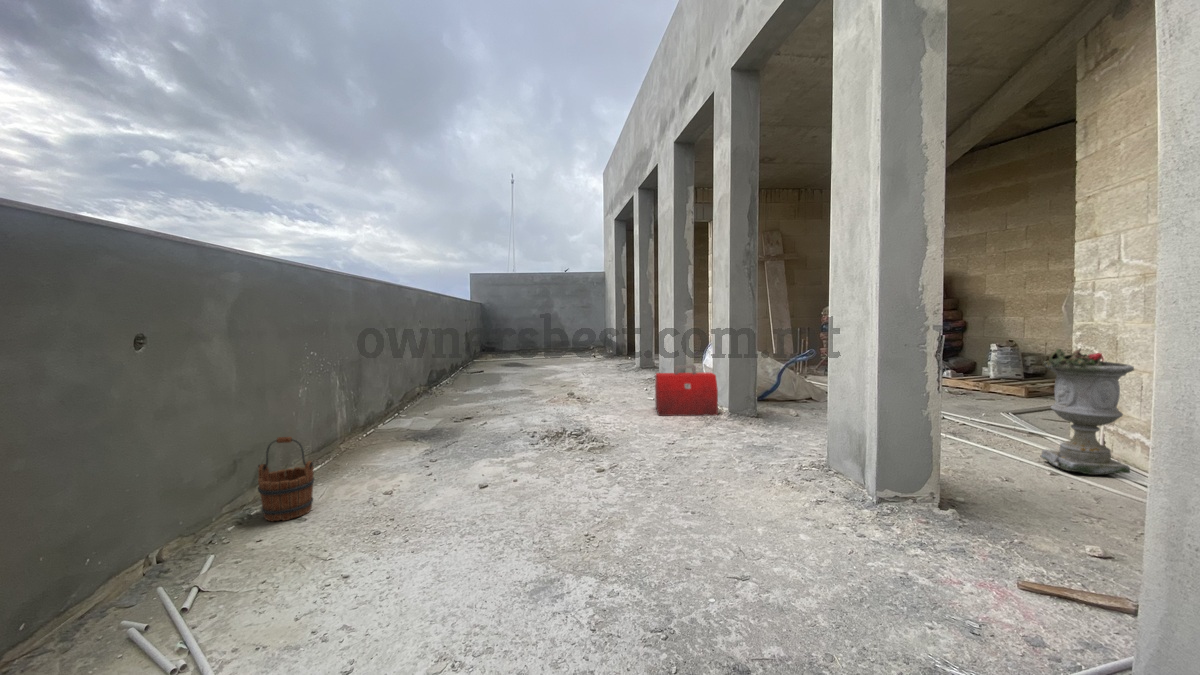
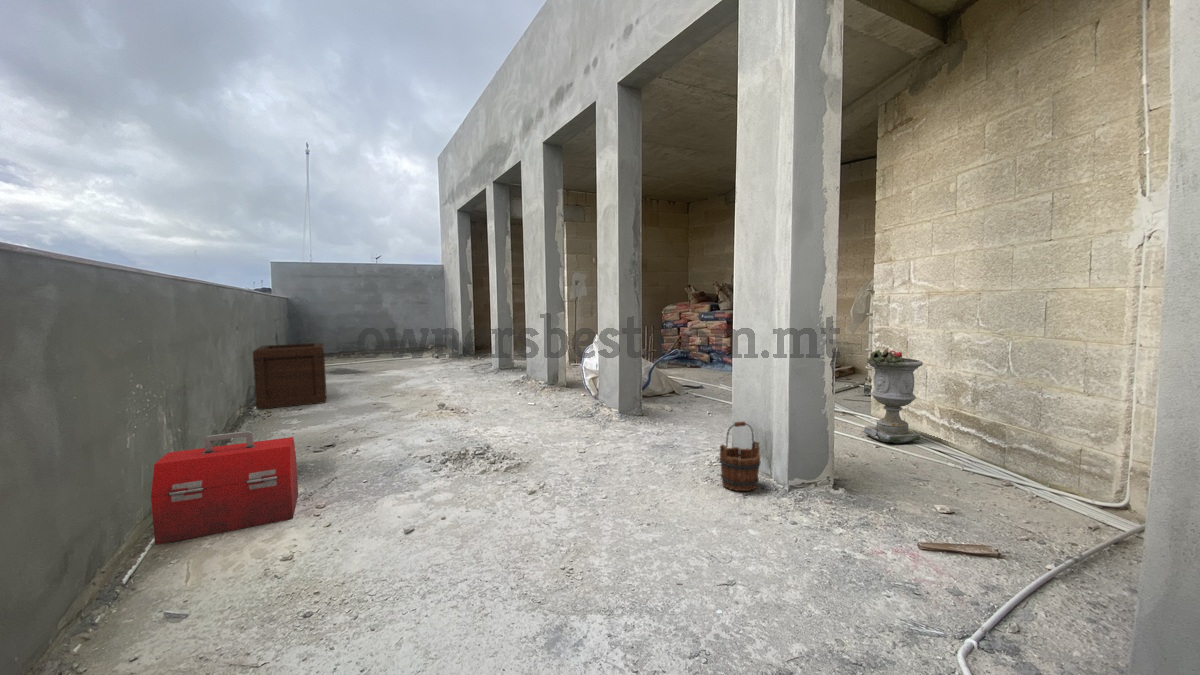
wooden crate: none [430,337,487,390] -> present [253,343,326,409]
toolbox: present [655,365,718,416] -> present [151,431,298,545]
wooden bucket: present [258,437,314,521] -> present [720,422,761,491]

